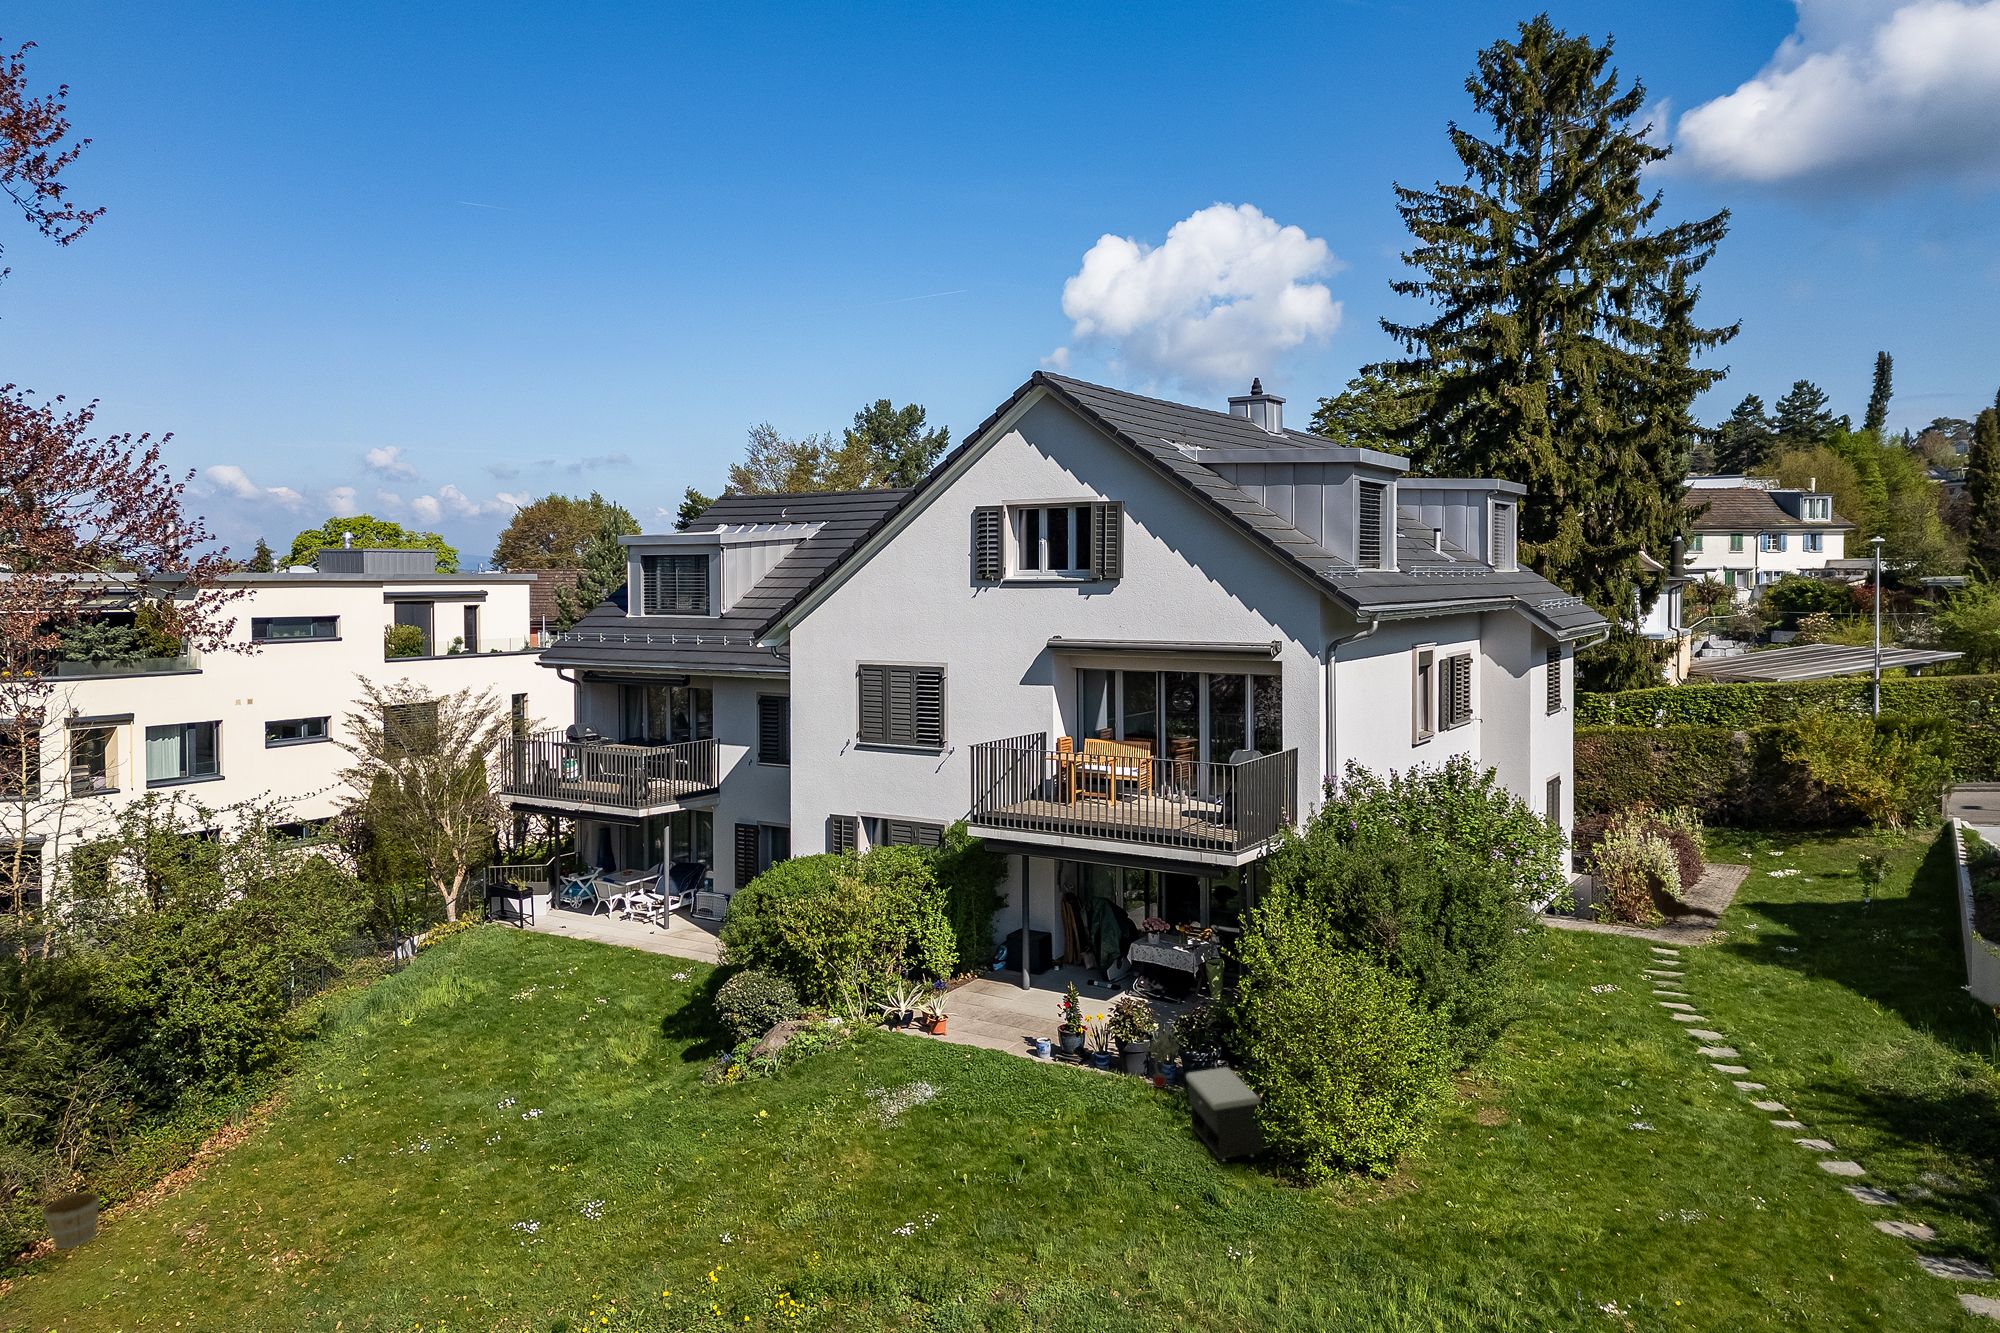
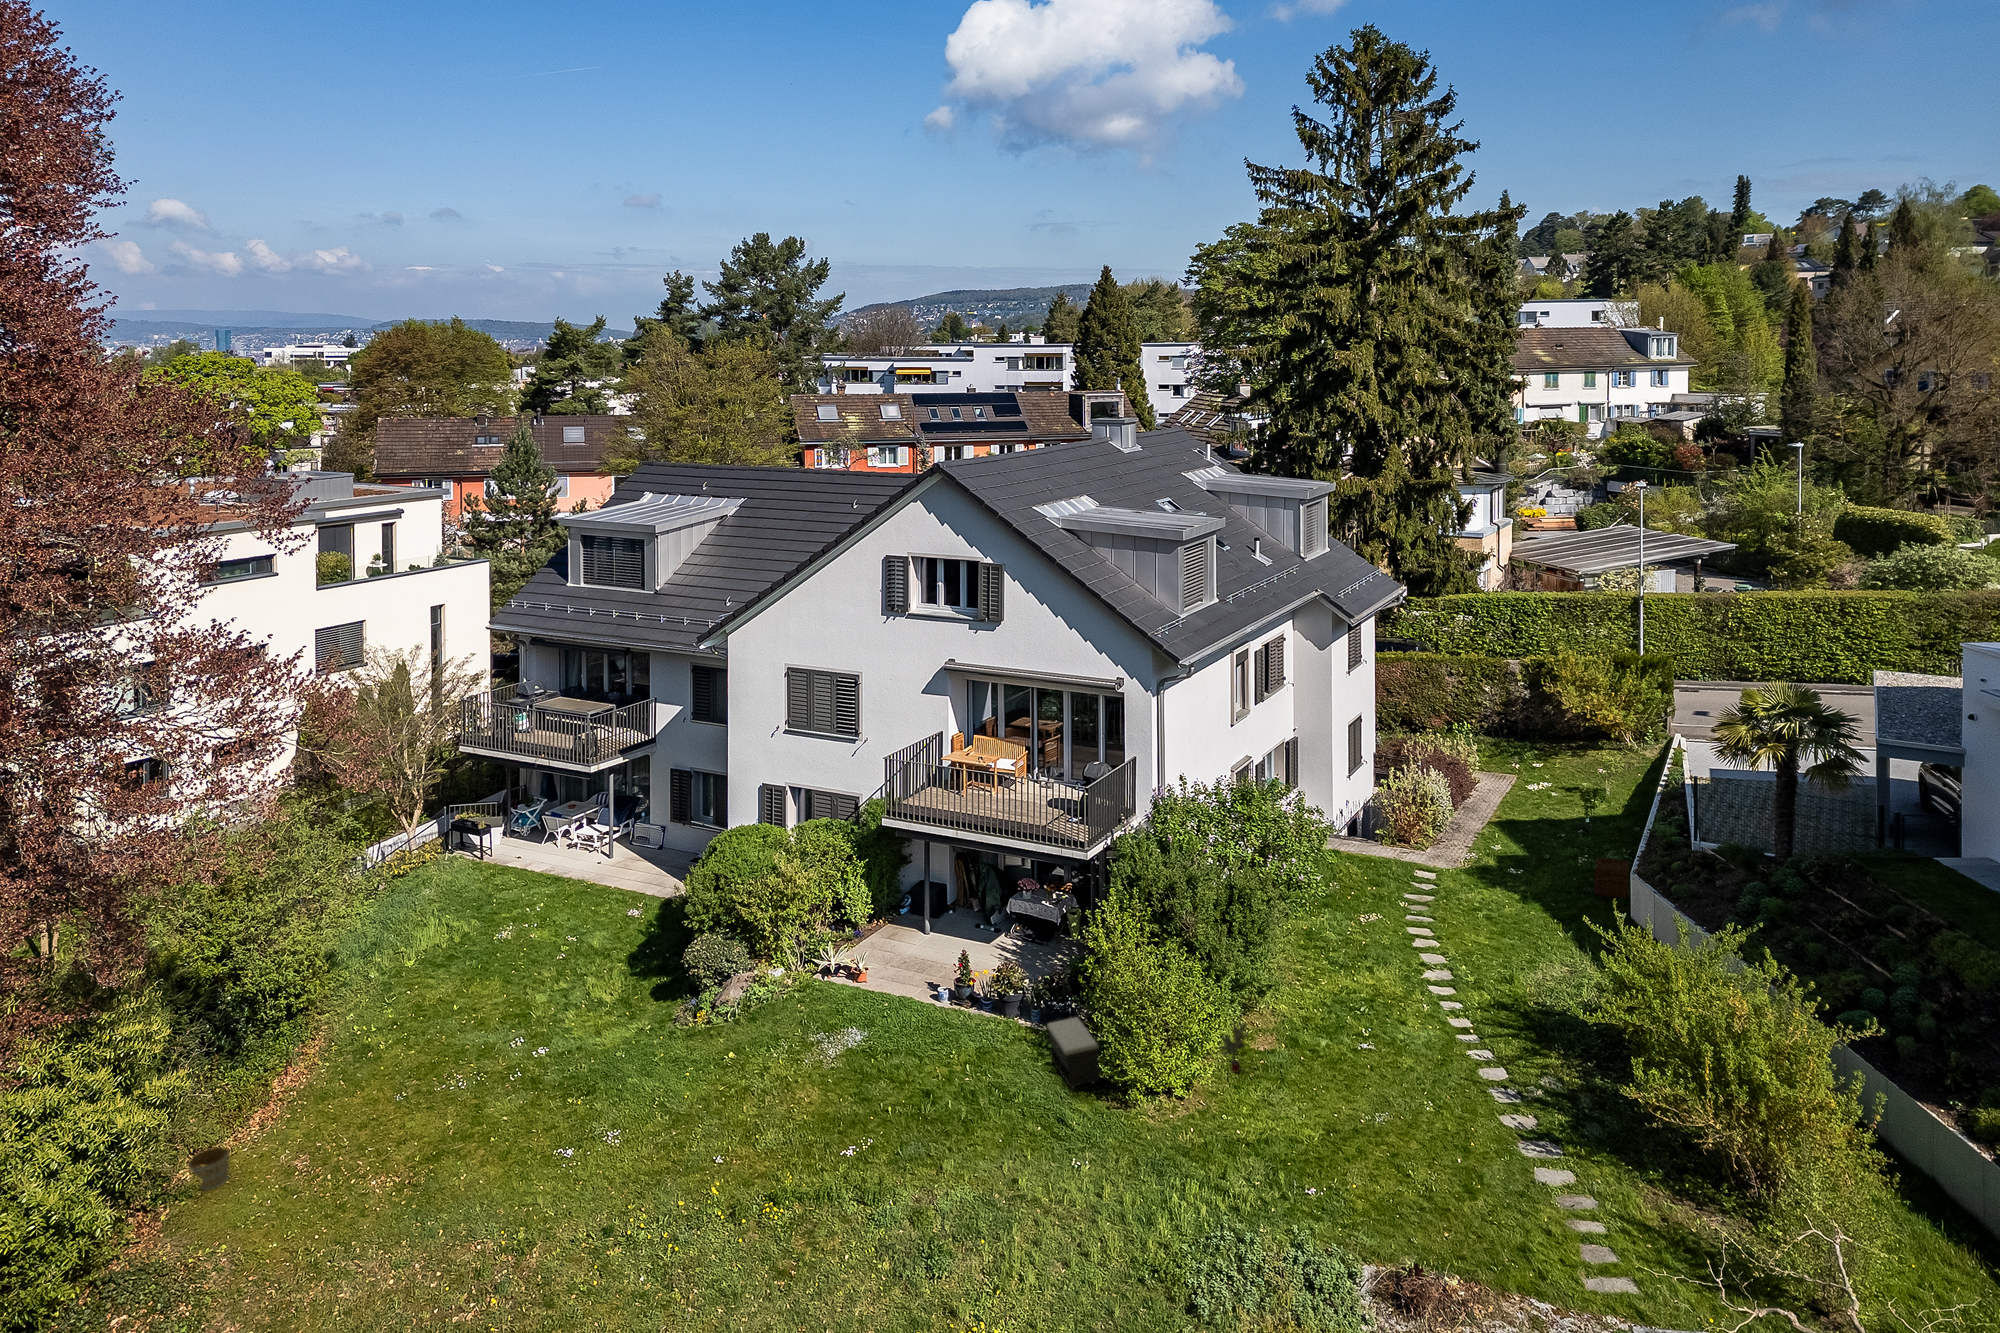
lounge chair: present [1647,872,1719,931] -> none [1417,808,1468,855]
wooden crate: none [1910,925,1963,977] -> present [1595,858,1629,898]
potted tree: present [1141,1025,1179,1088] -> present [1220,1023,1249,1073]

